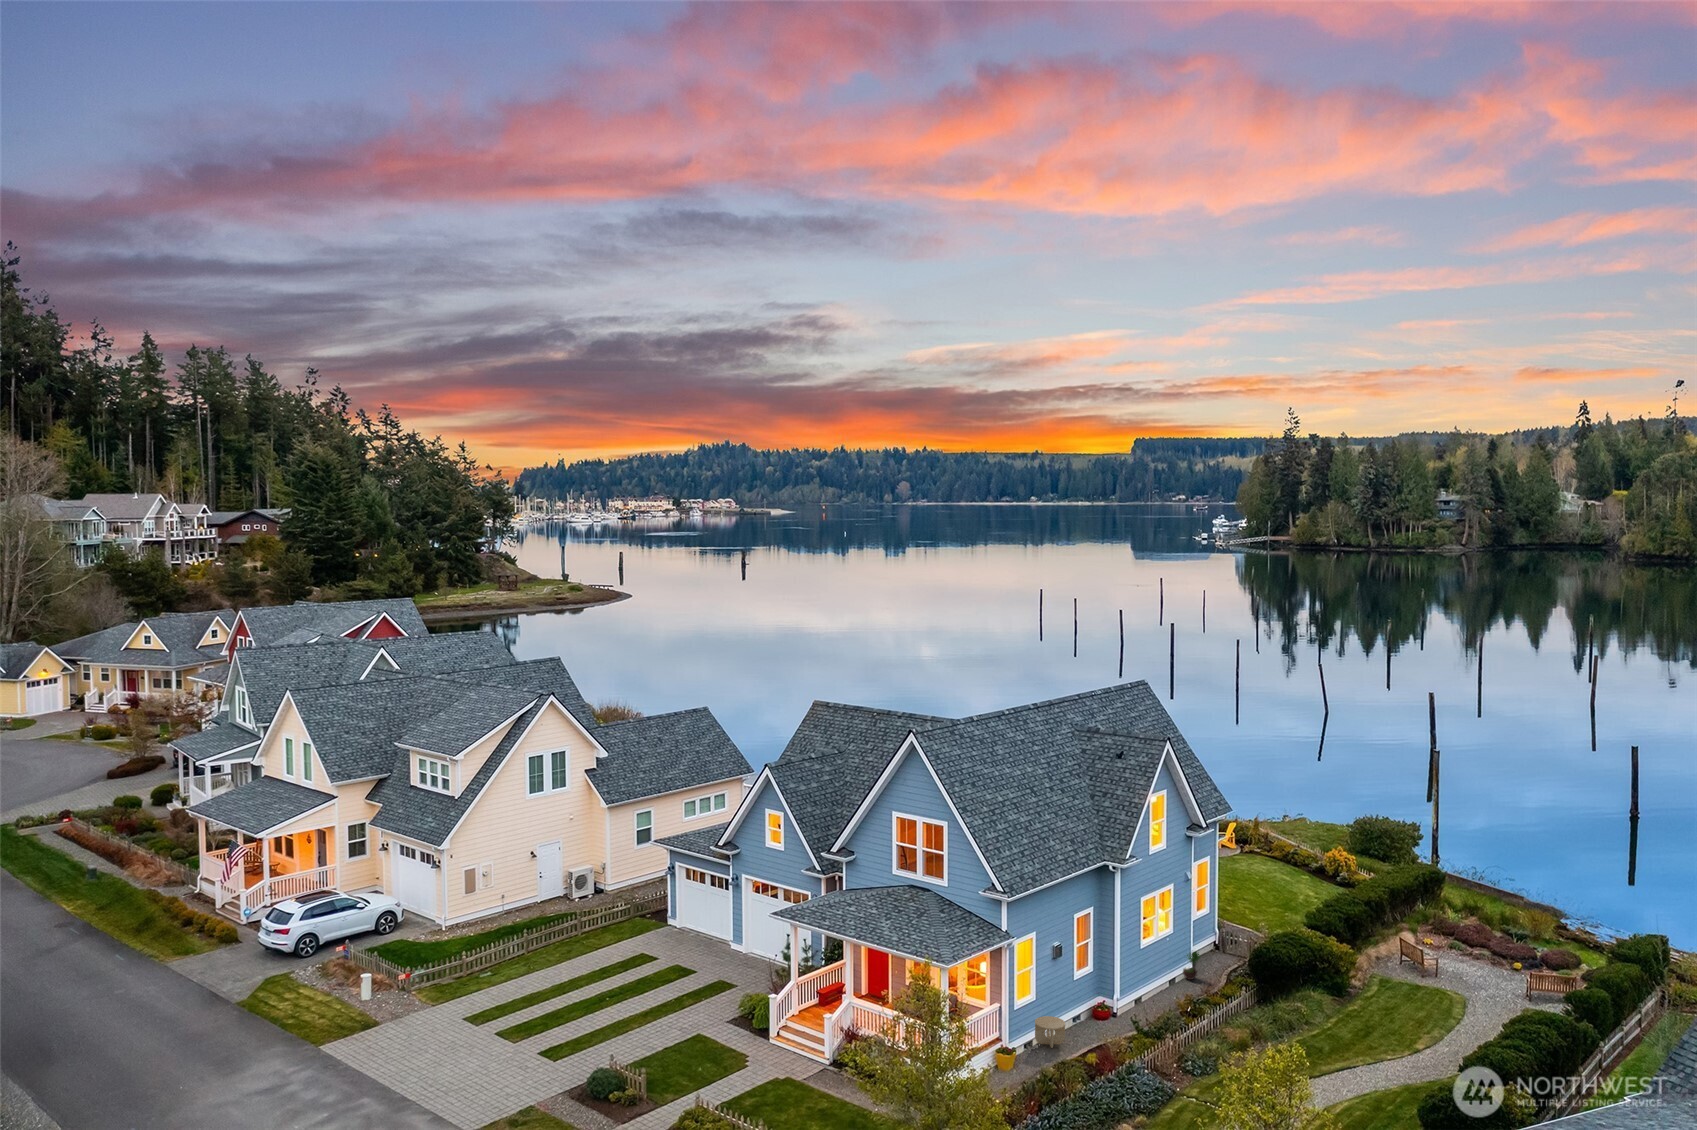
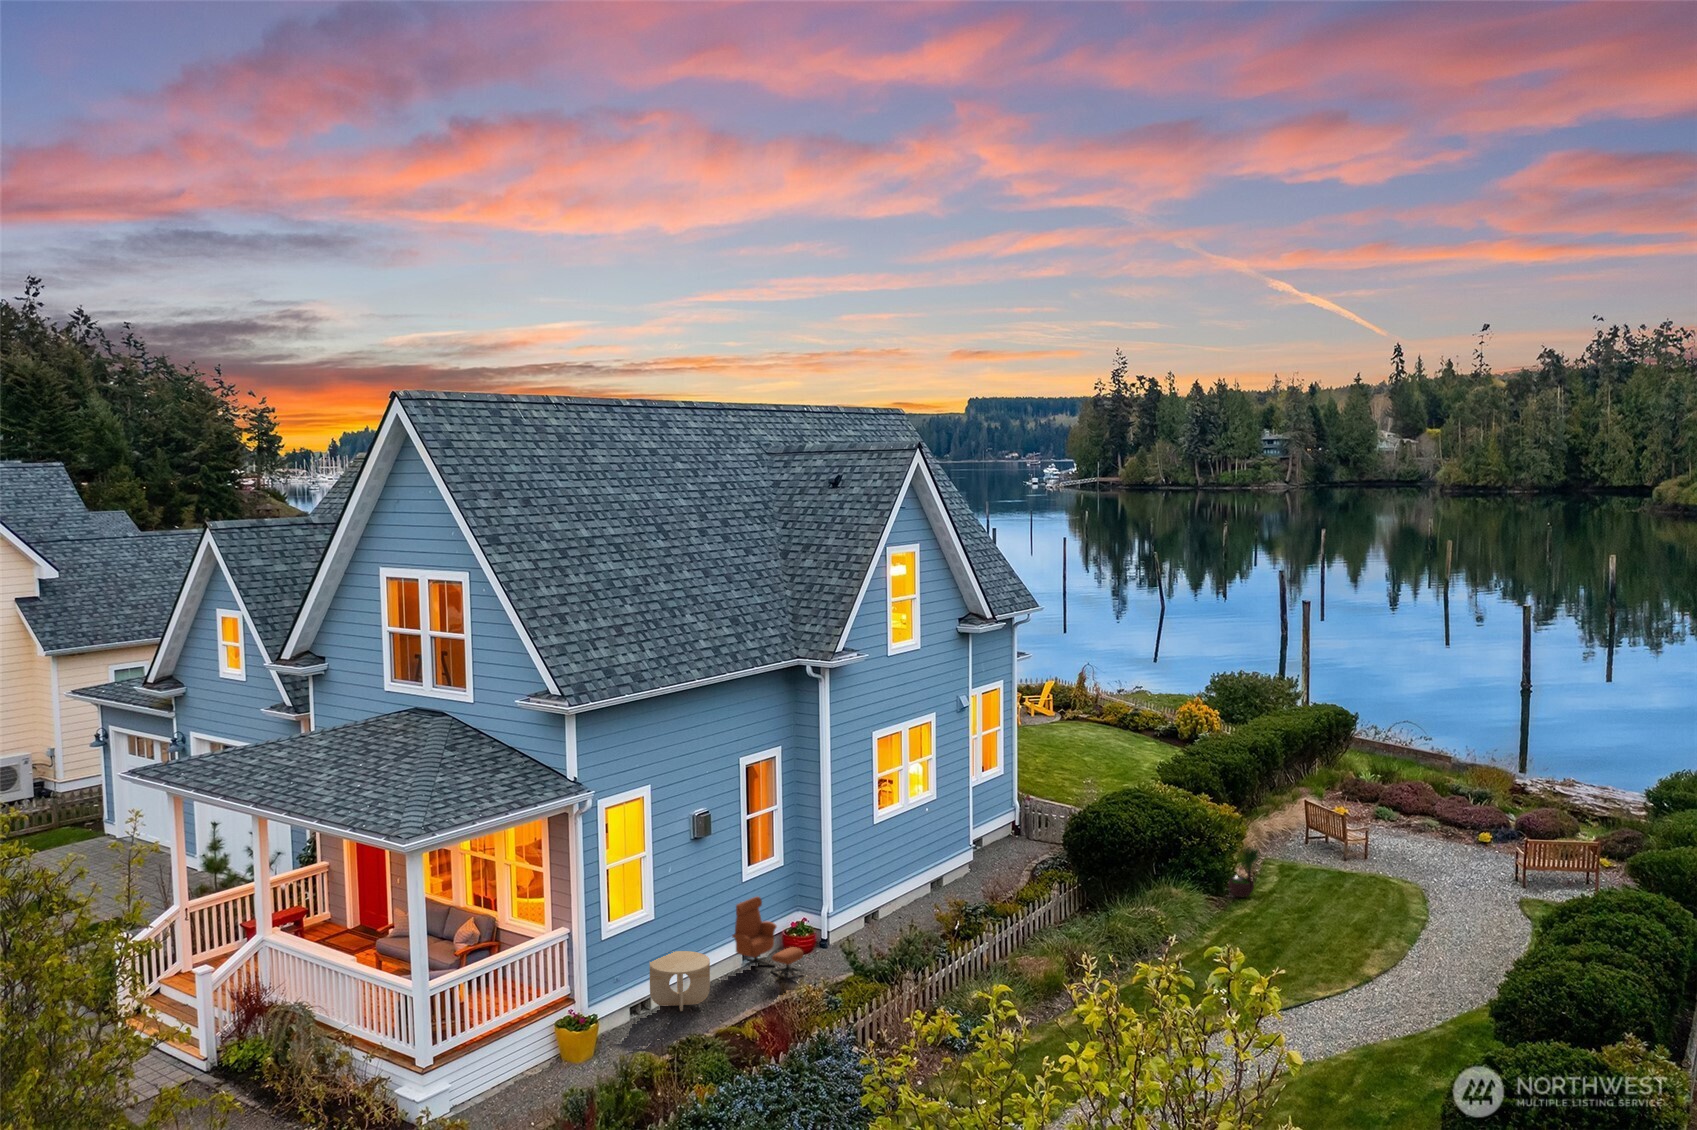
potted tree: present [1183,952,1200,980] -> present [1229,846,1260,897]
lounge chair: none [1071,987,1109,1034] -> present [732,897,804,978]

